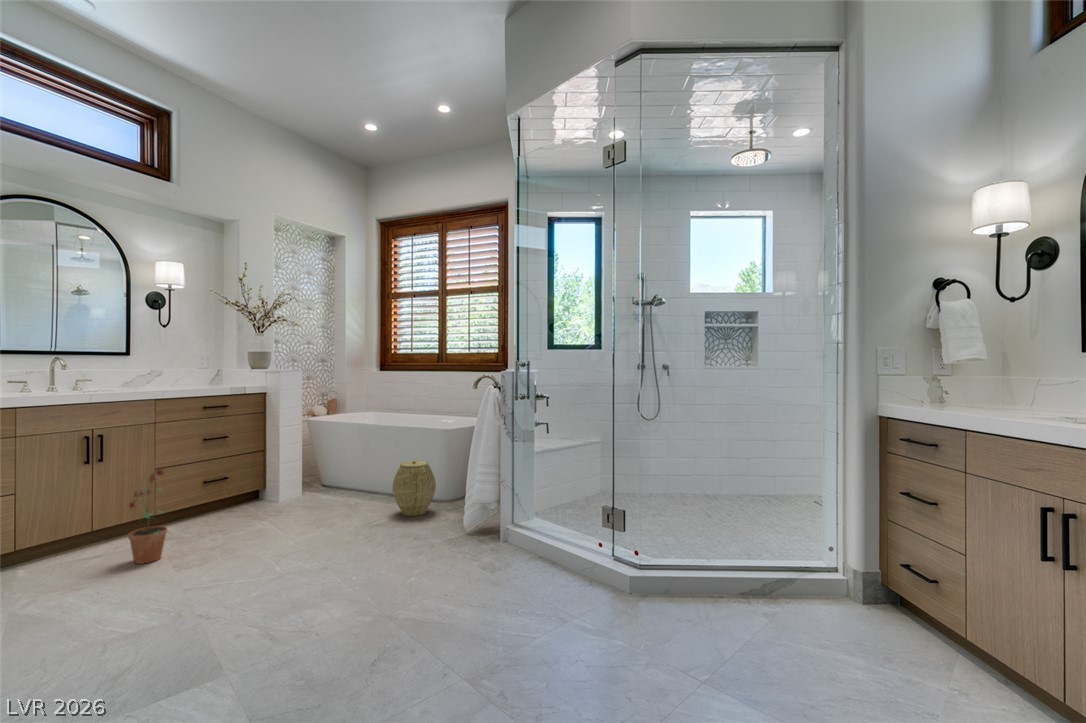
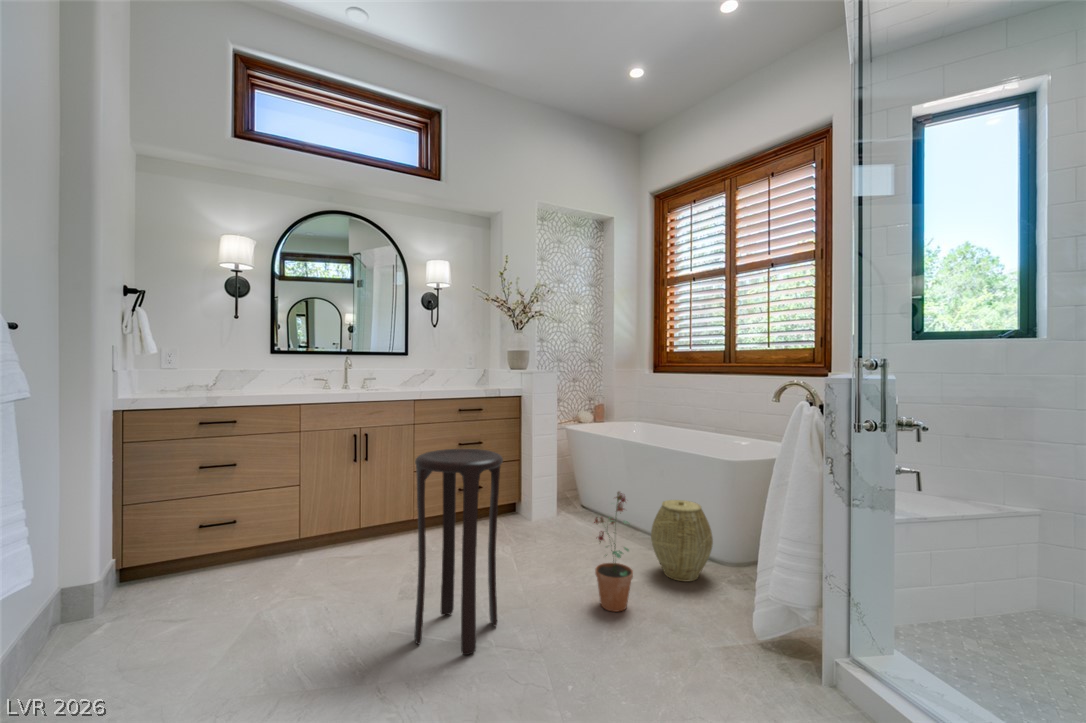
stool: none [214,432,292,585] -> present [414,449,503,655]
potted plant: present [128,468,167,564] -> present [594,492,633,612]

